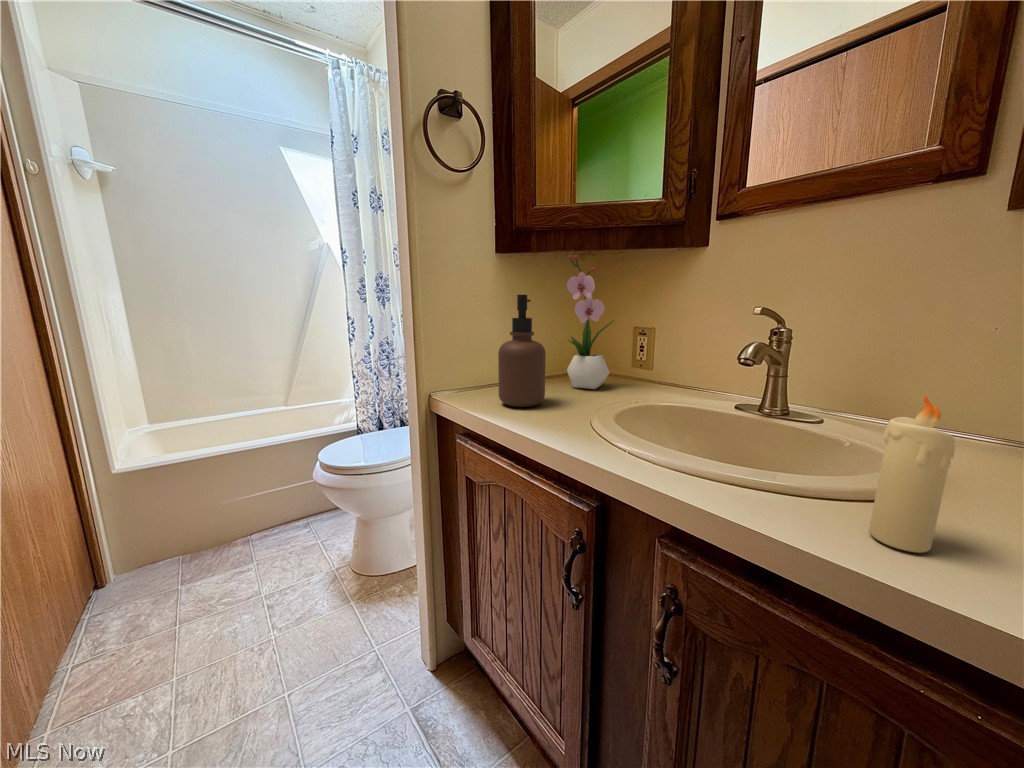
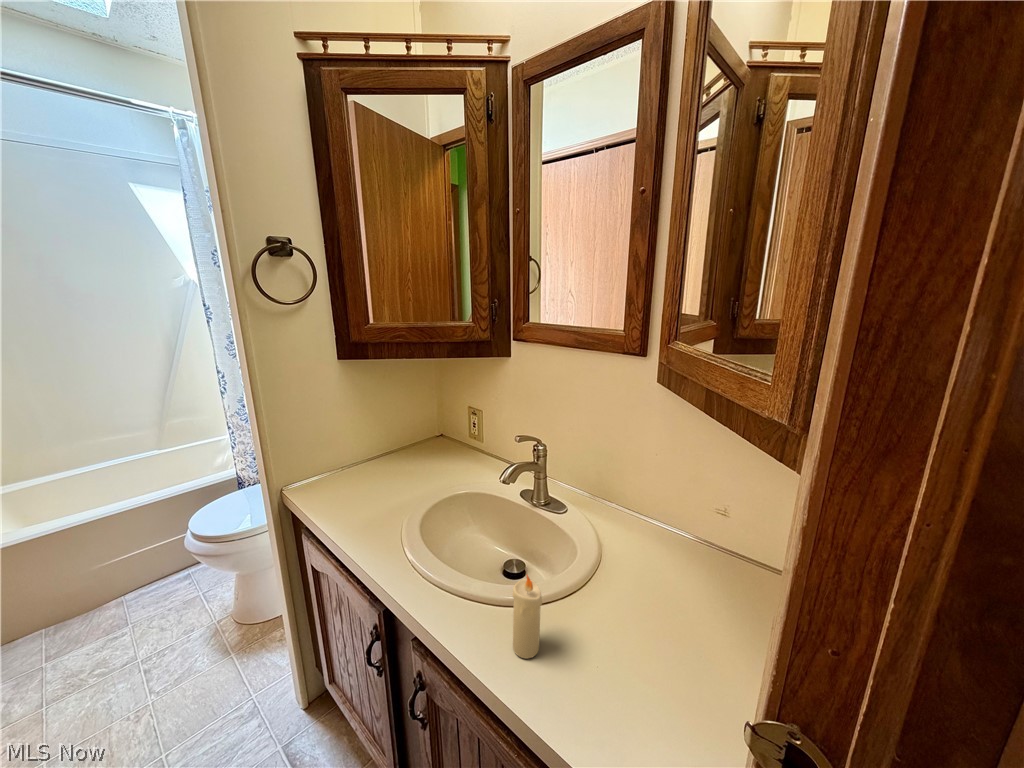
flower arrangement: present [567,255,614,389] -> none [397,367,444,471]
soap dispenser: present [498,295,546,407] -> none [334,415,377,507]

